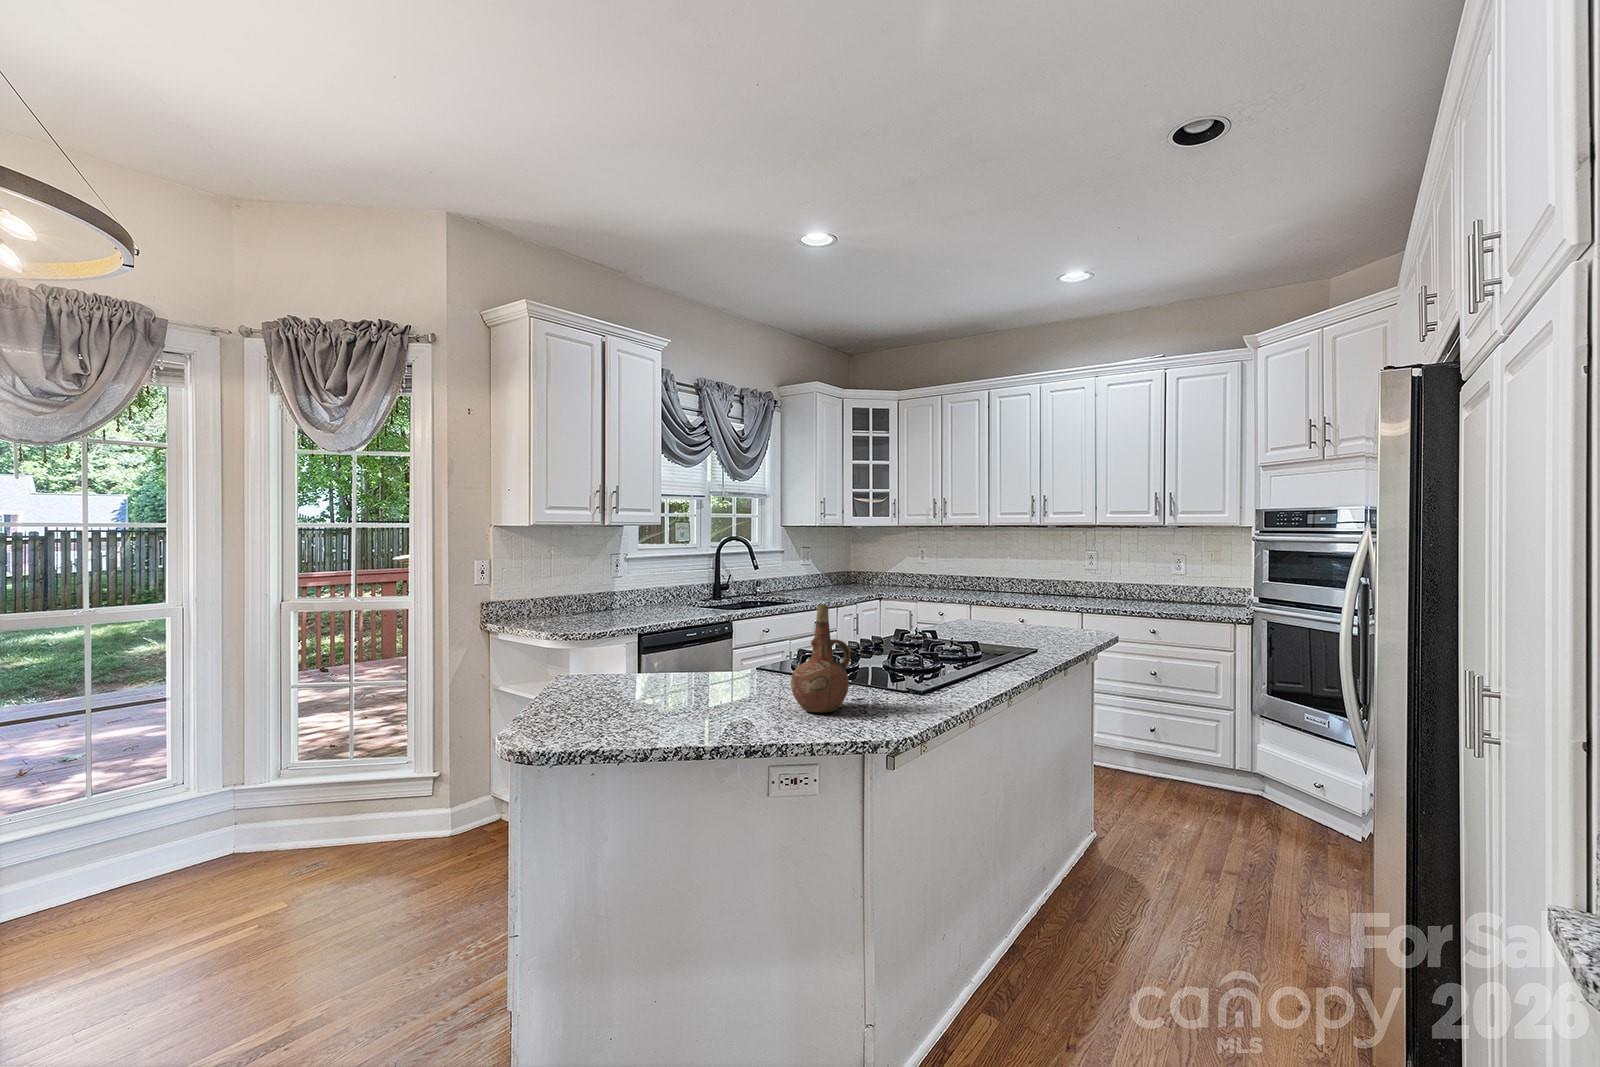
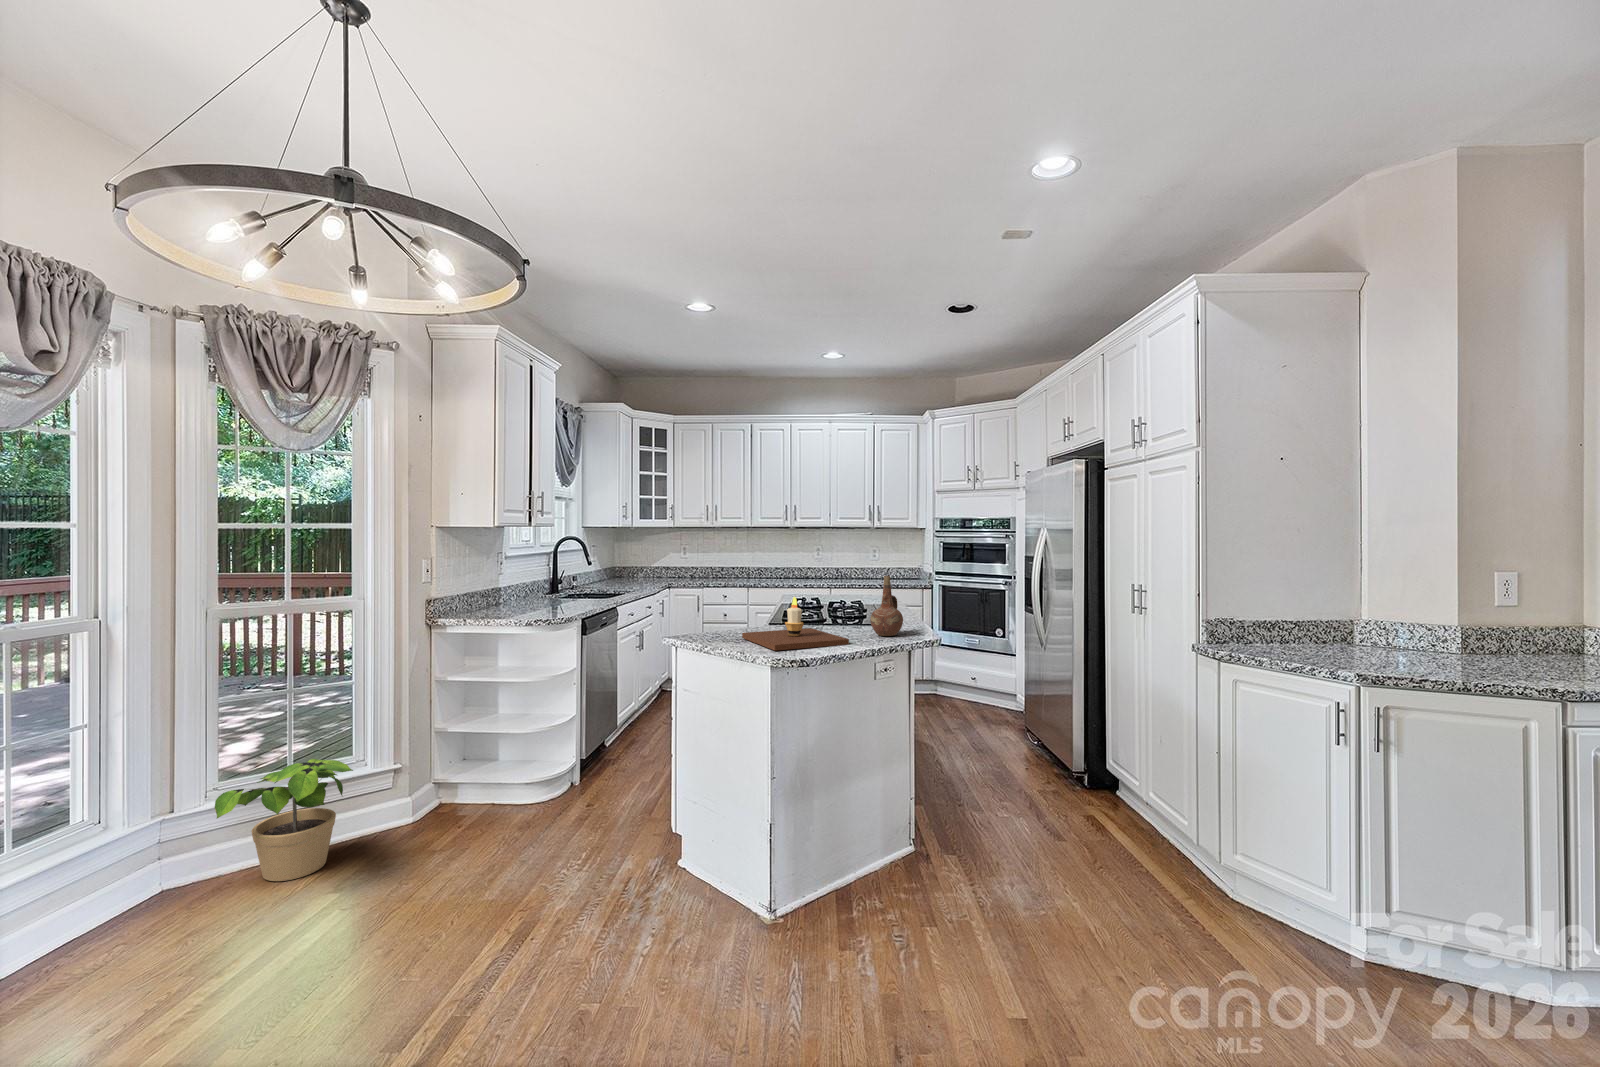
candle: none [578,630,740,719] -> present [742,597,849,650]
potted plant: none [234,755,364,870] -> present [215,759,353,881]

